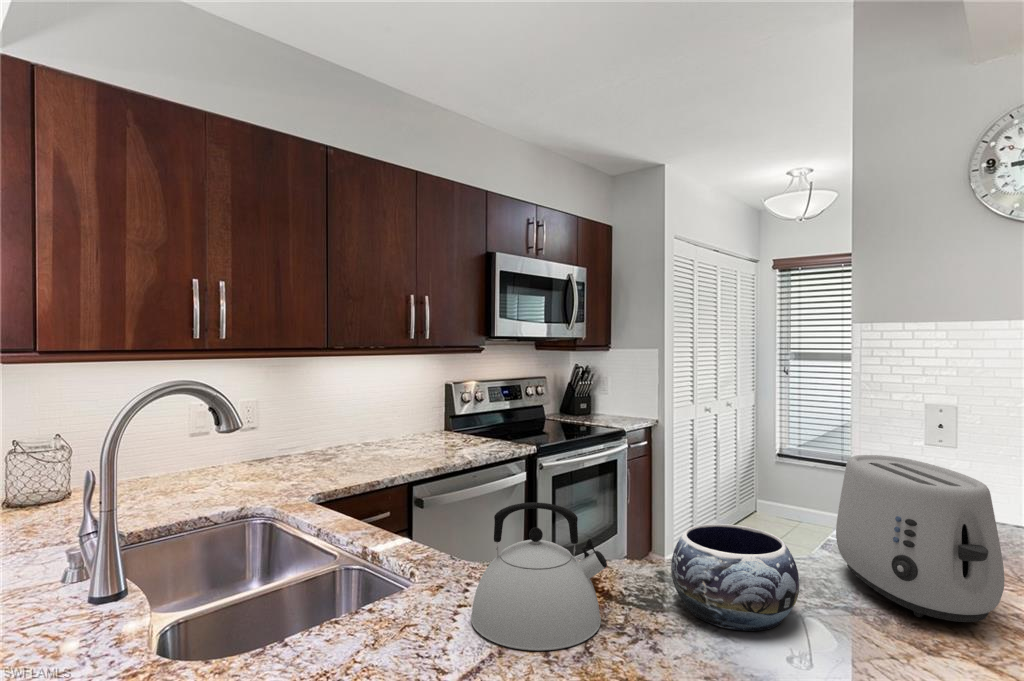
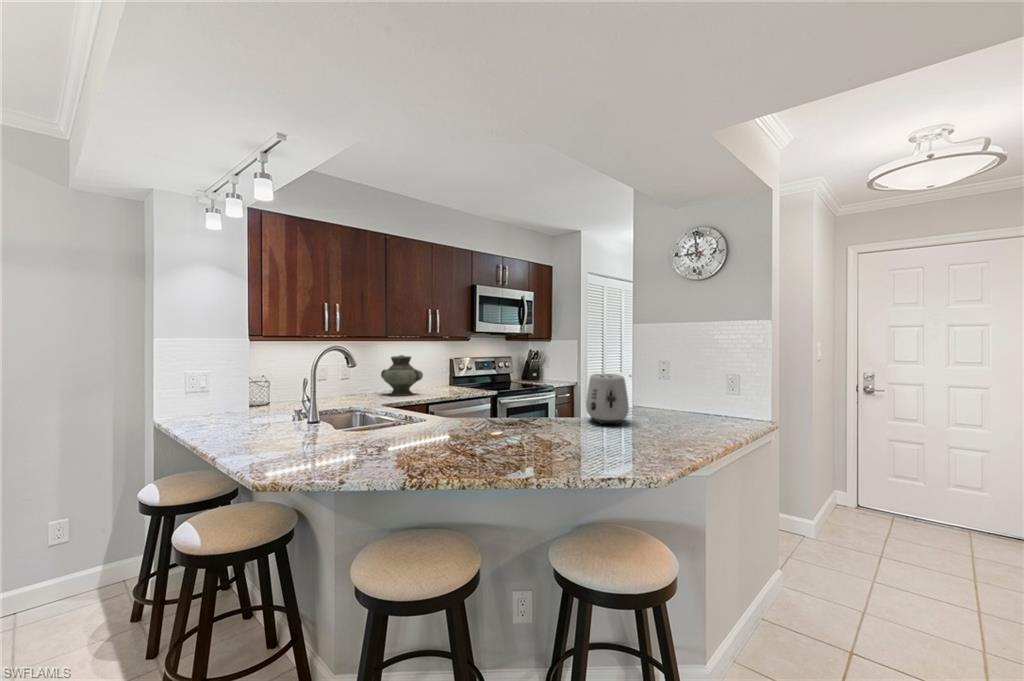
vase: none [319,382,399,462] -> present [381,355,423,396]
kettle: present [471,502,607,651] -> none [444,385,491,429]
decorative bowl: present [671,524,799,631] -> none [516,396,559,426]

